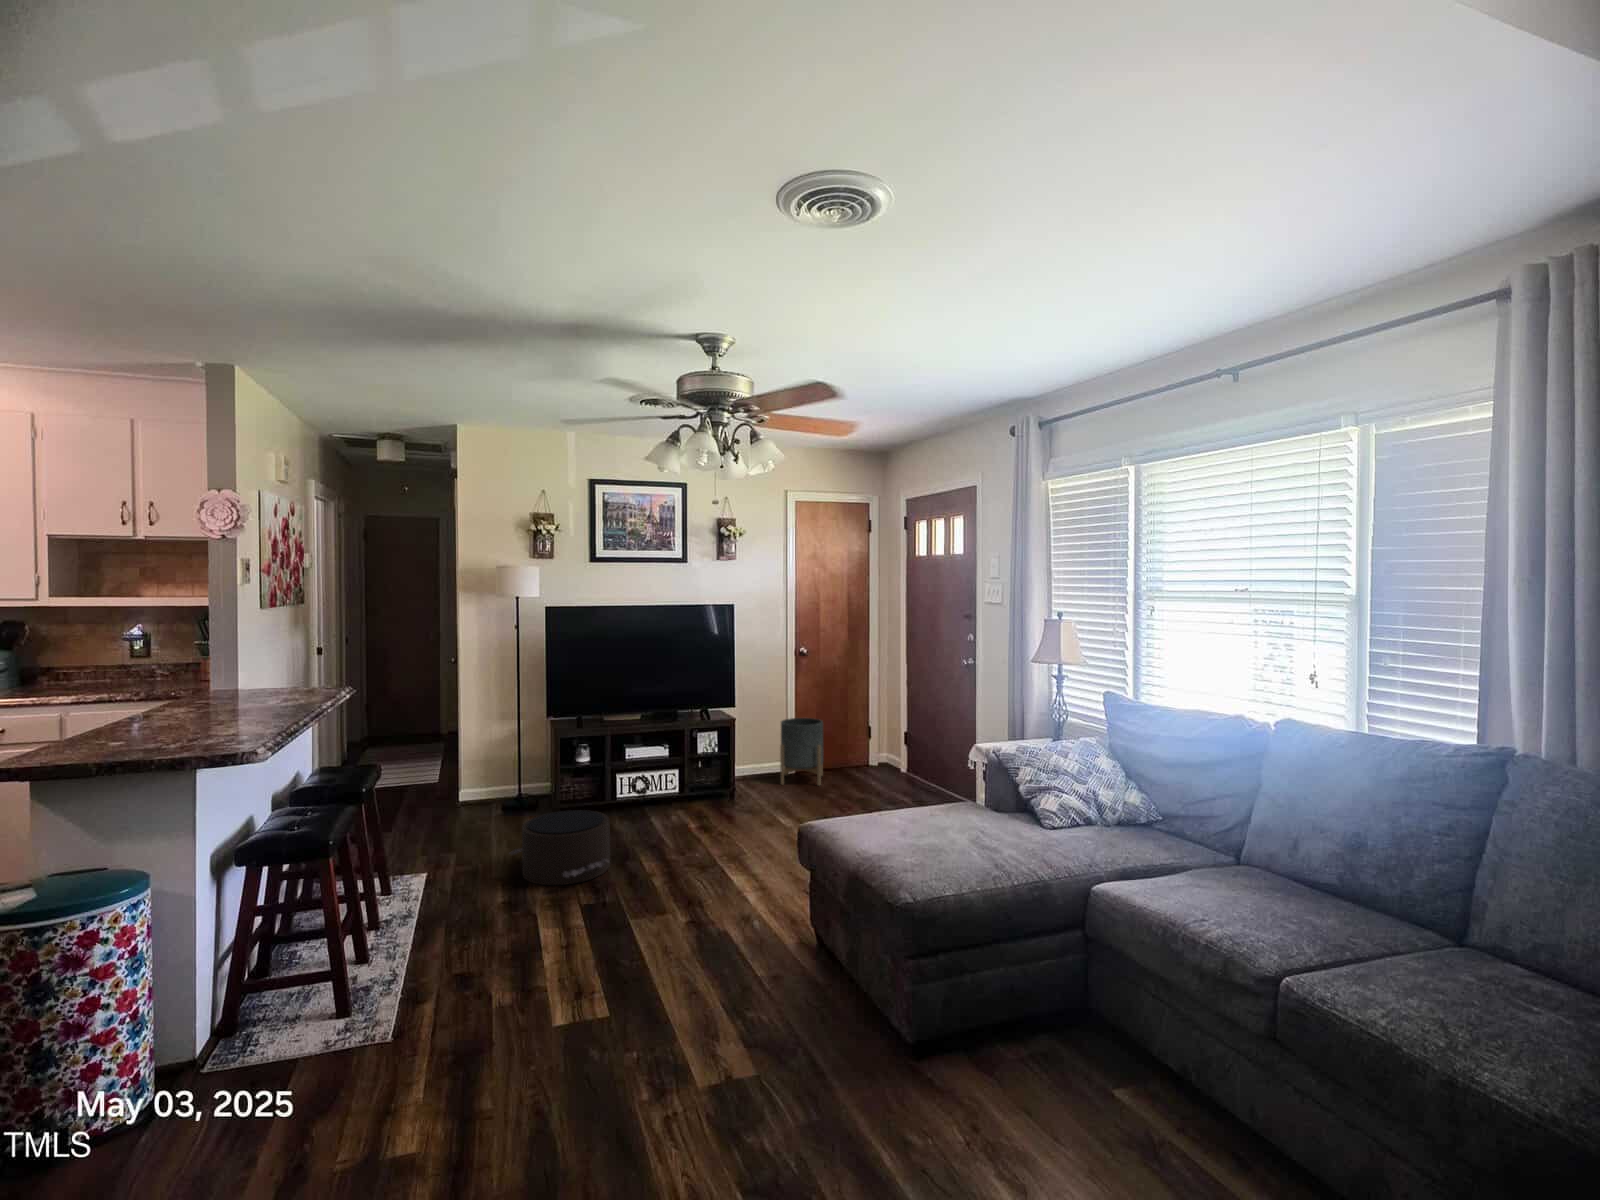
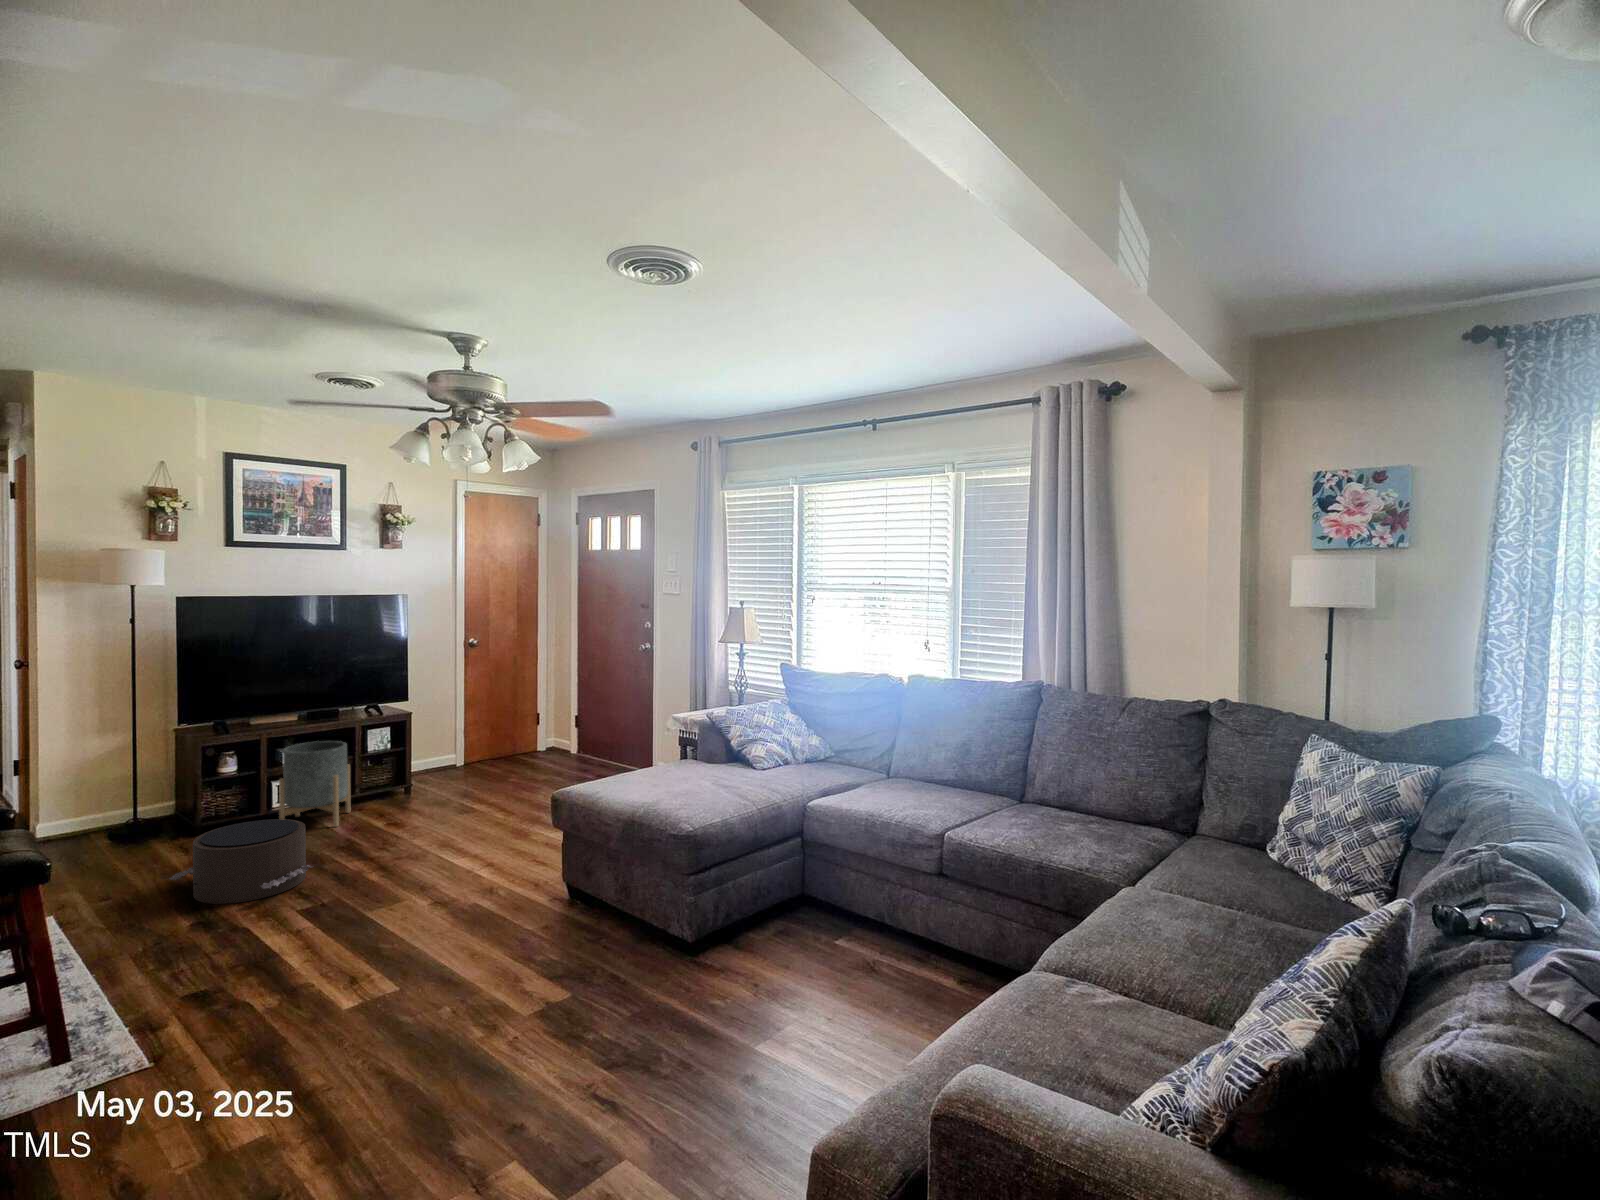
planter: present [780,718,823,785] -> present [279,741,351,827]

